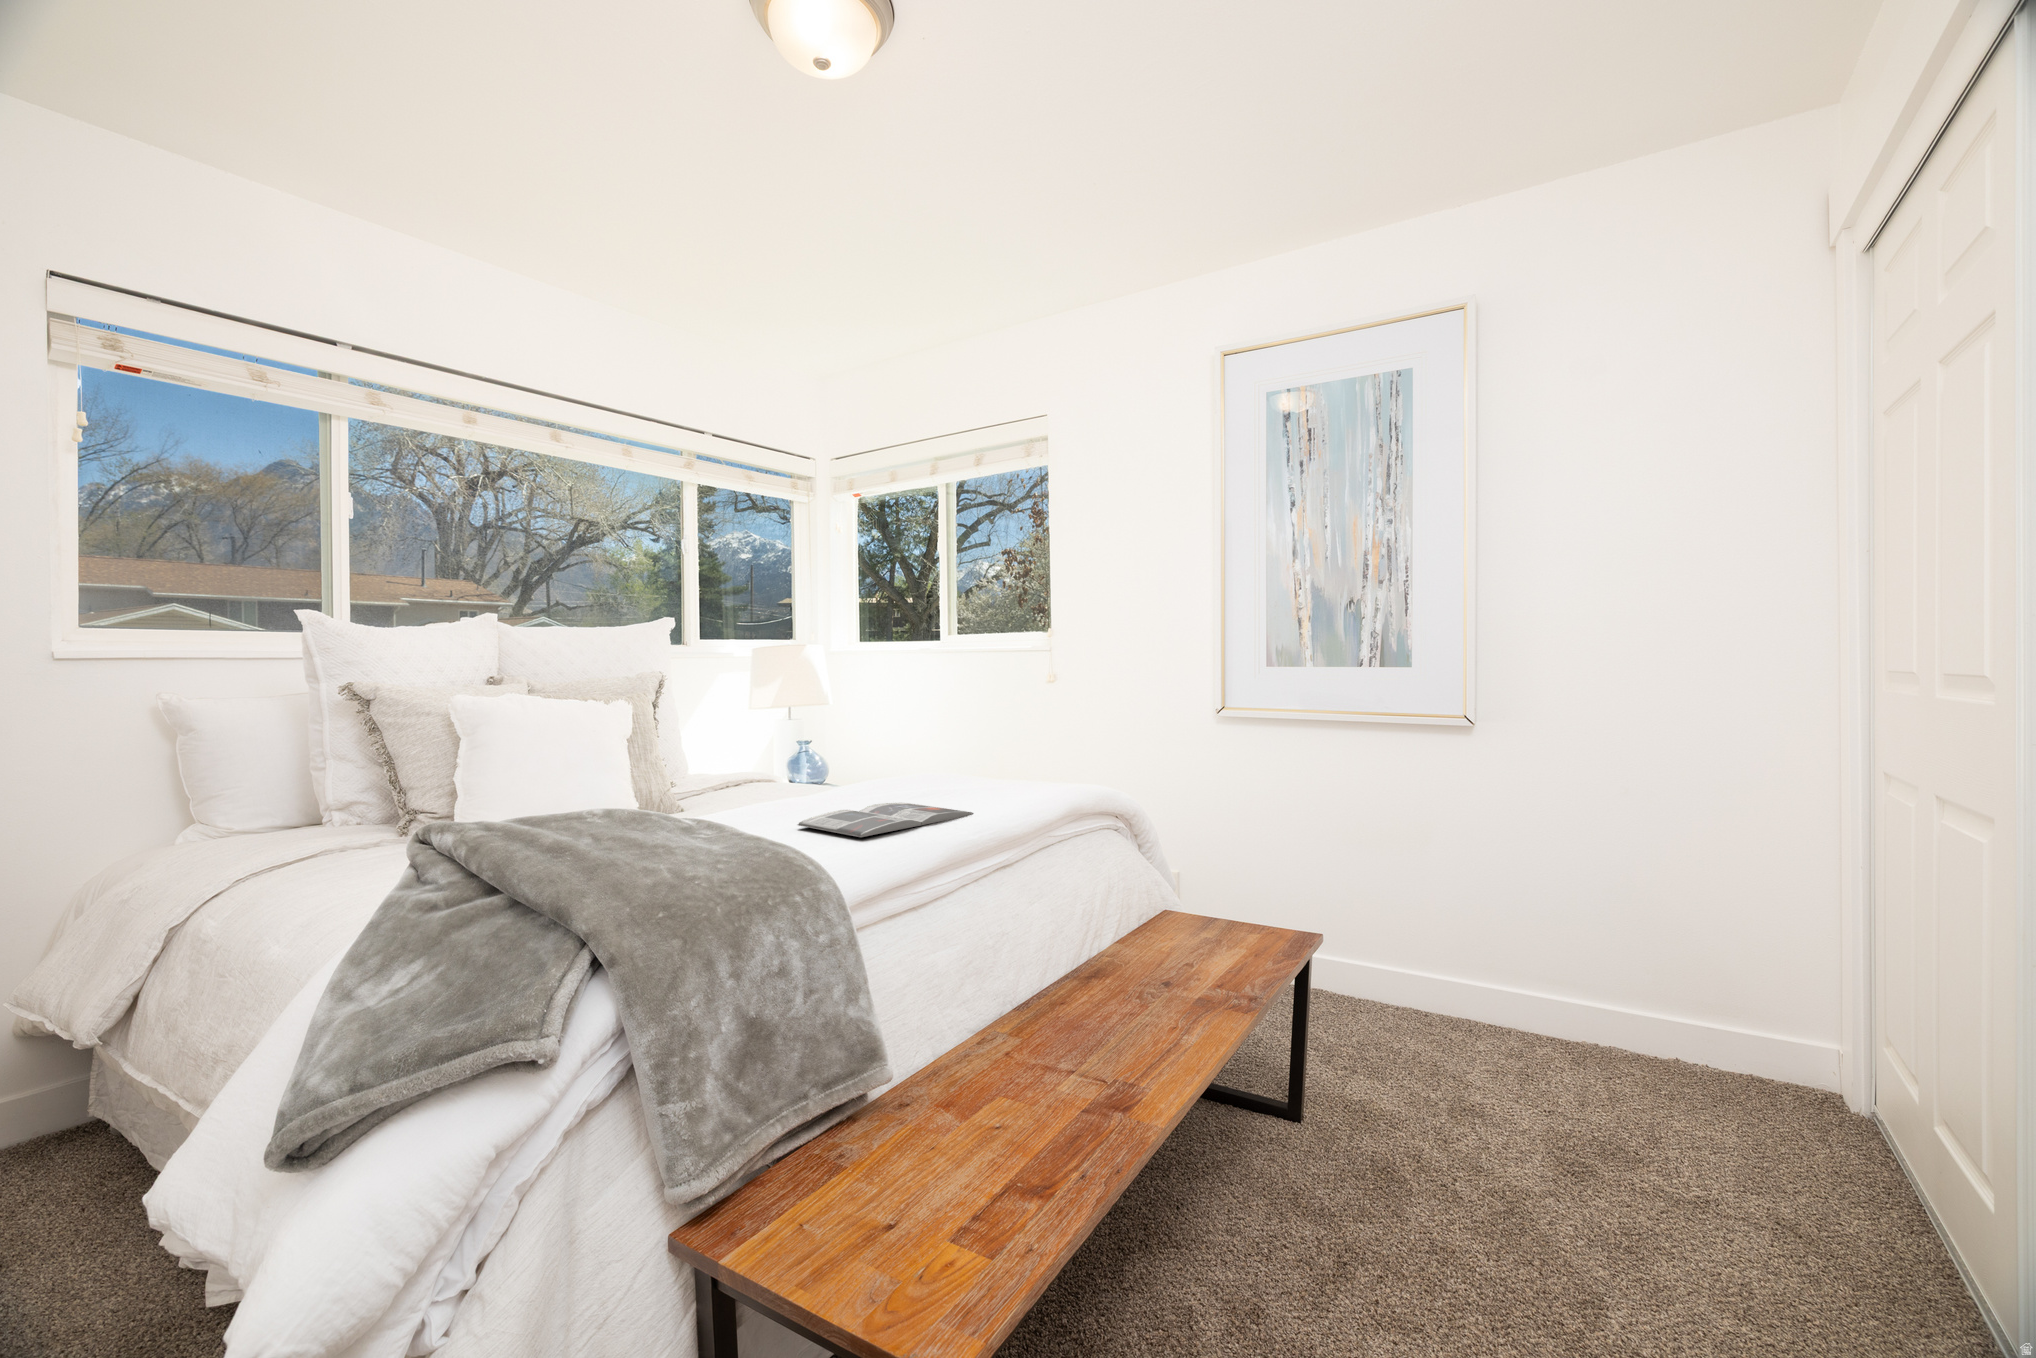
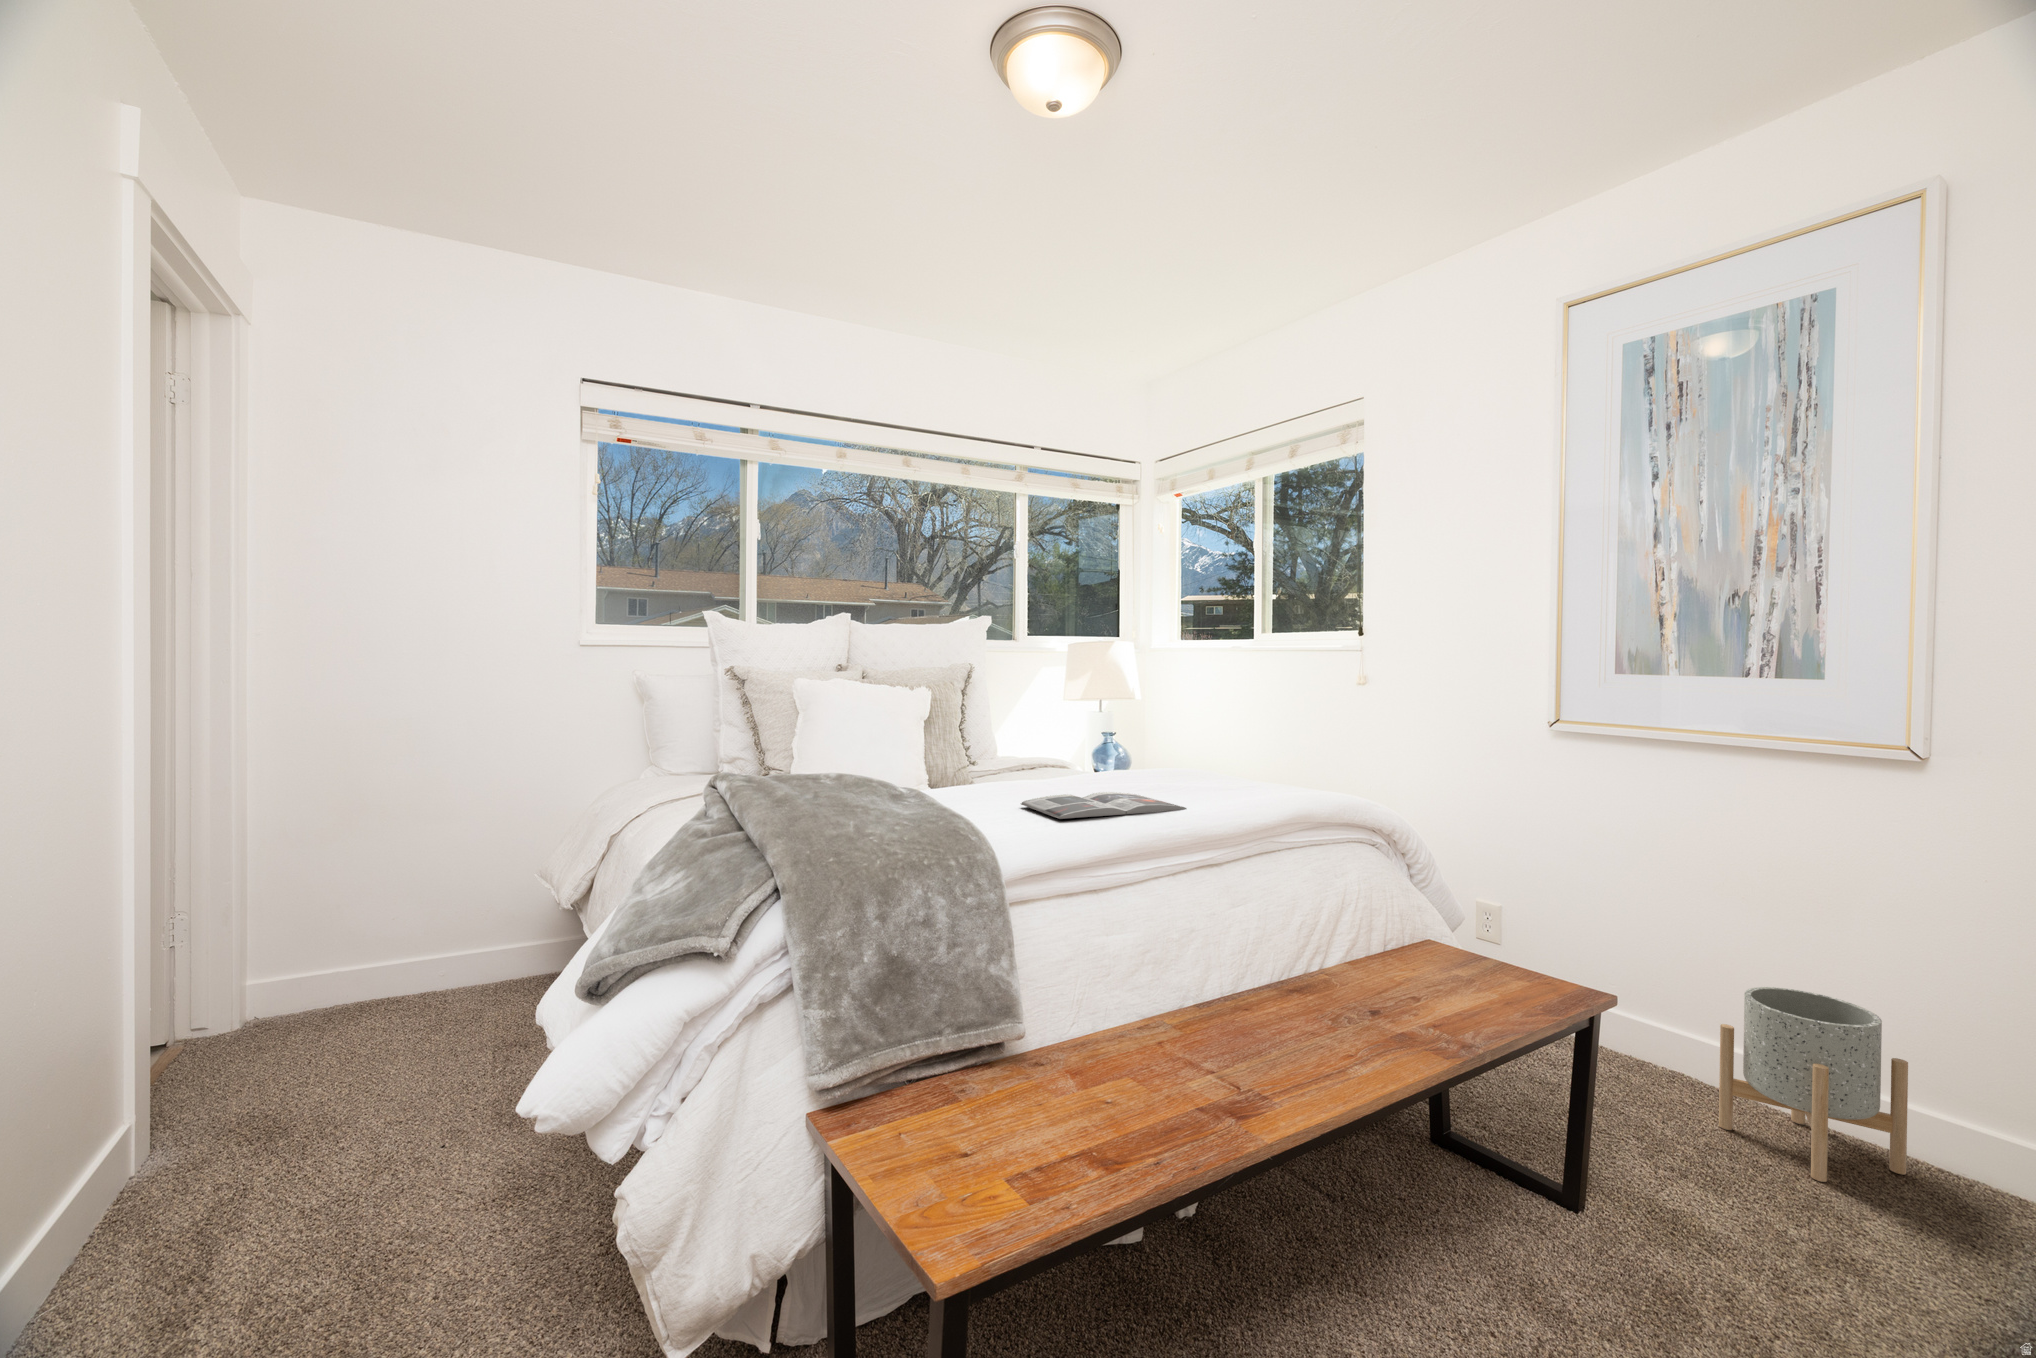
planter: none [1358,911,1471,1054] -> present [1719,987,1908,1182]

